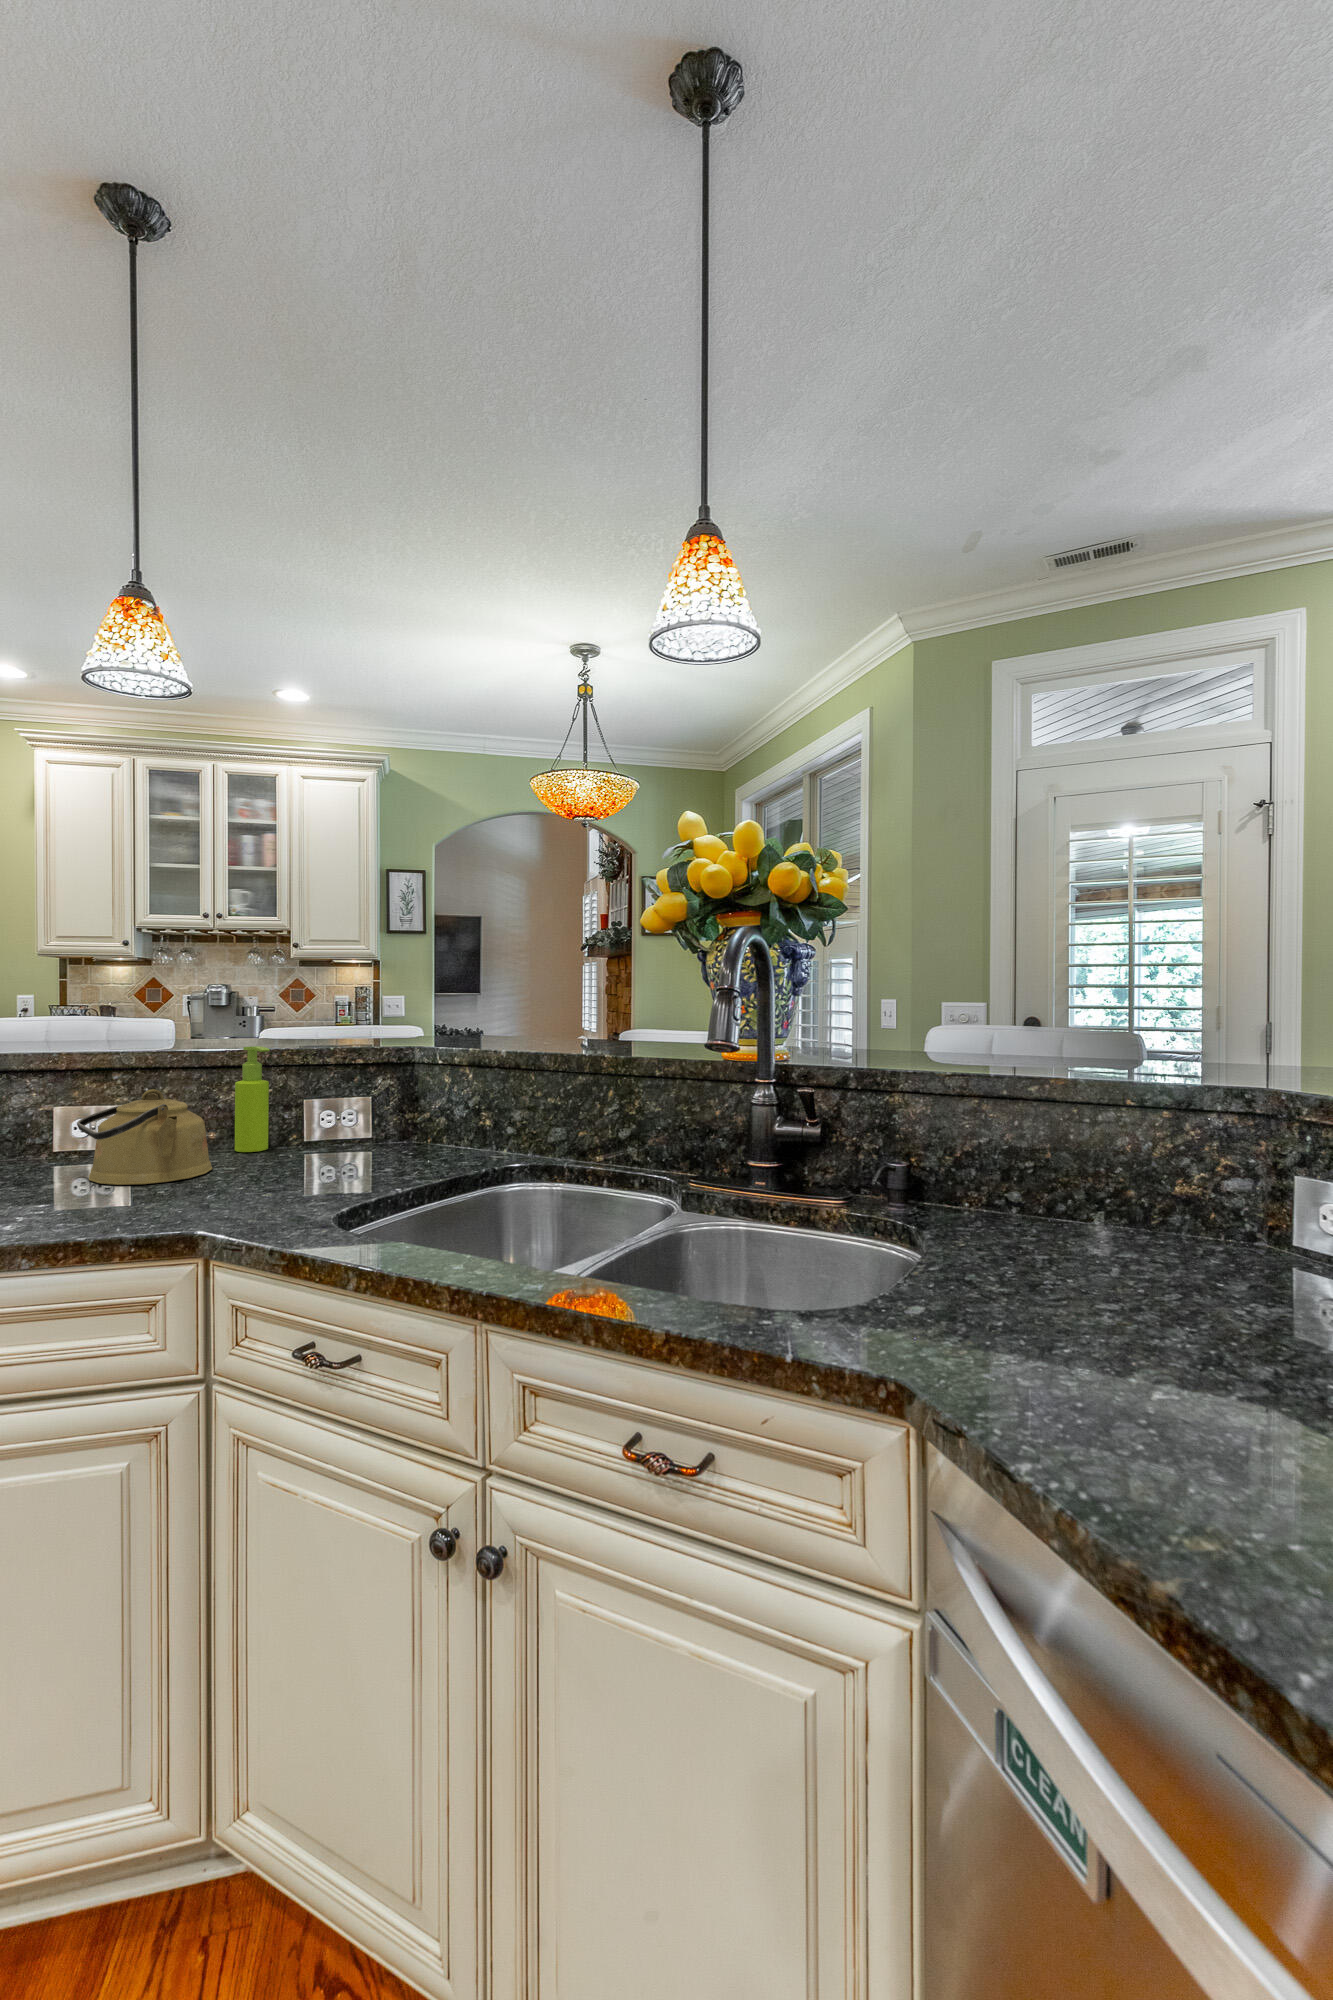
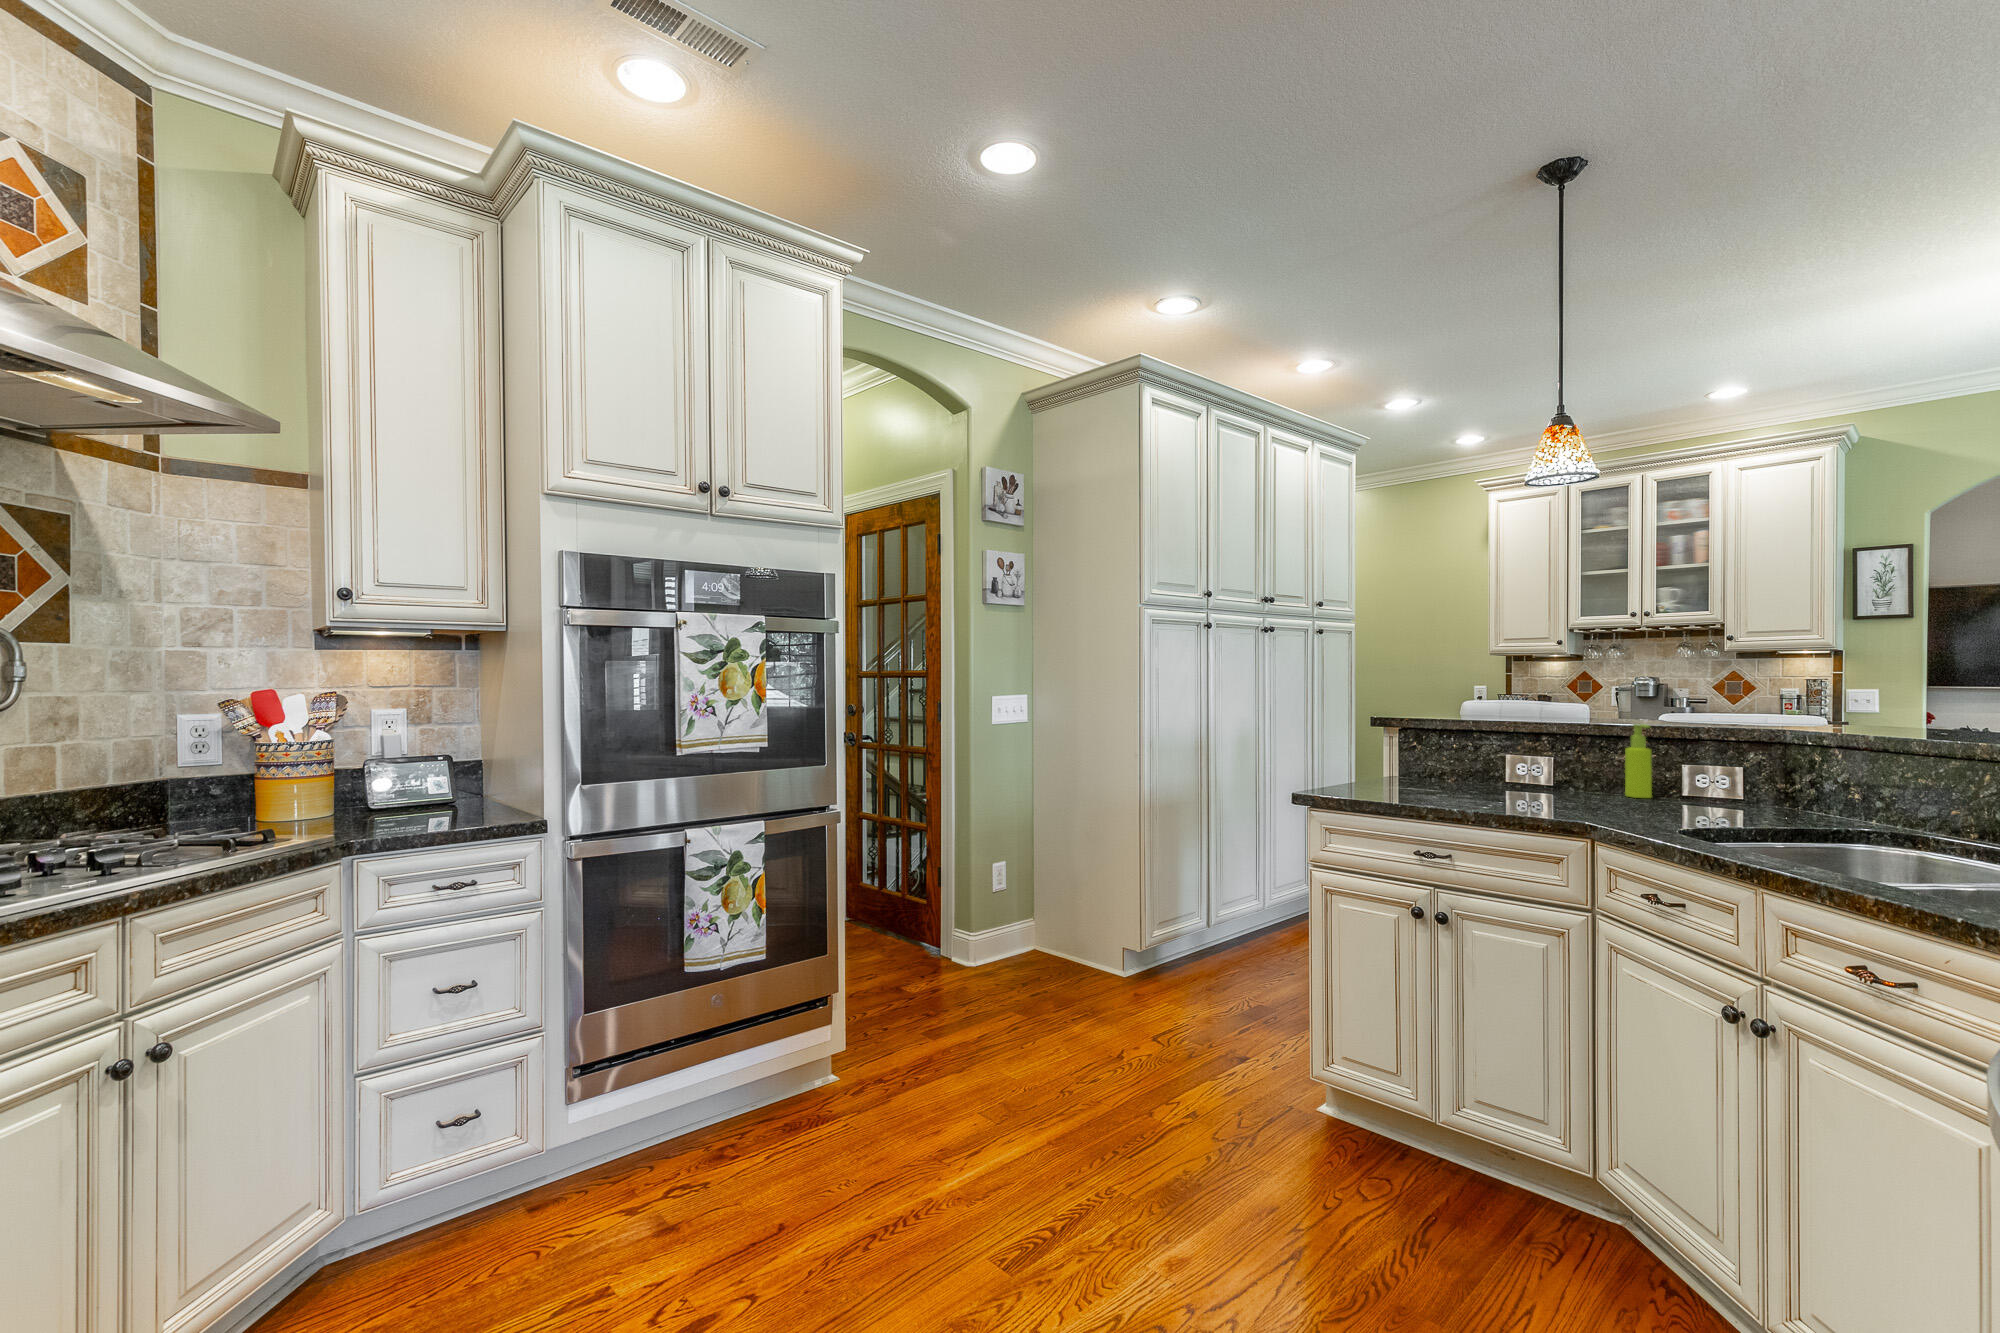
kettle: present [77,1089,212,1185] -> none [1520,746,1605,803]

